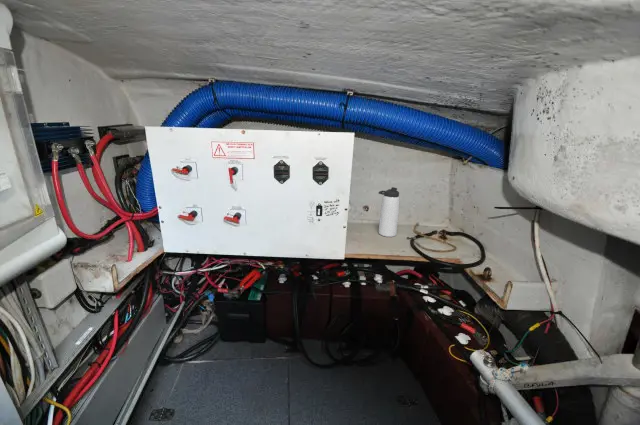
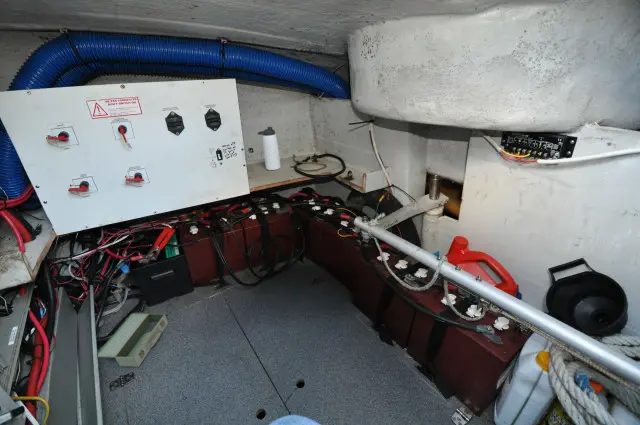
toolbox: none [156,344,228,409] -> present [98,313,168,367]

